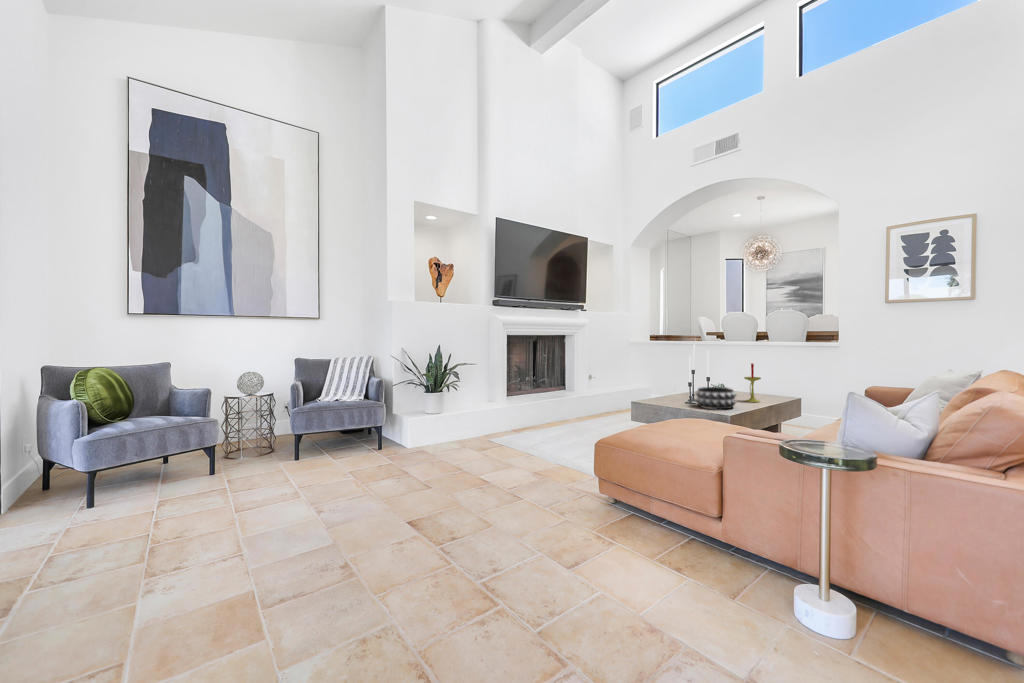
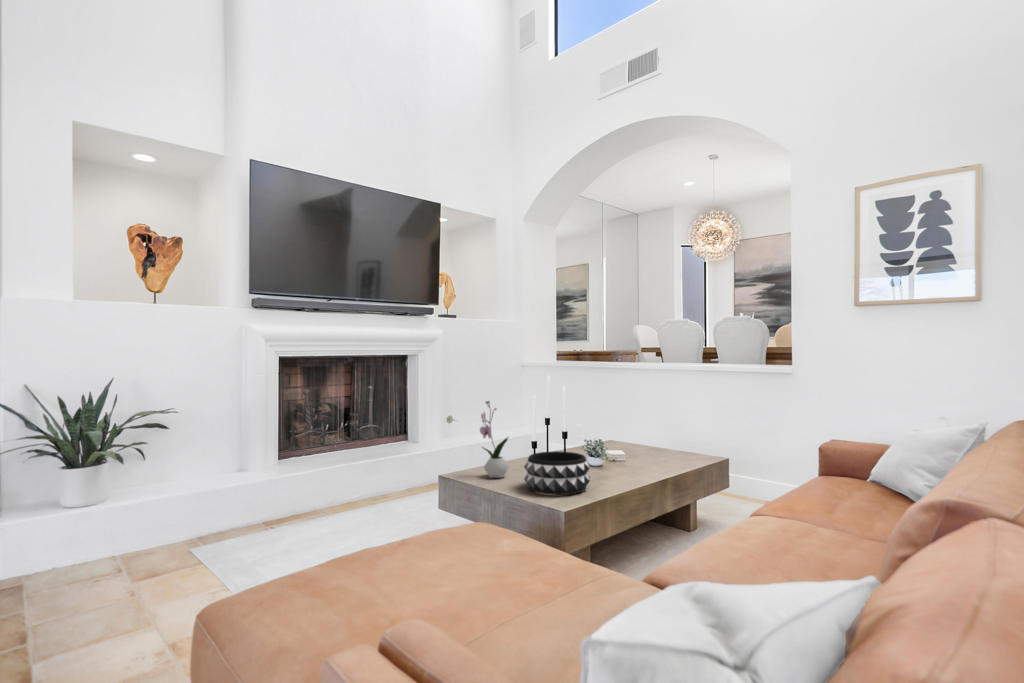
flower arrangement: none [661,359,681,402] -> present [480,401,509,478]
candle: present [744,363,761,402] -> none [622,405,648,474]

